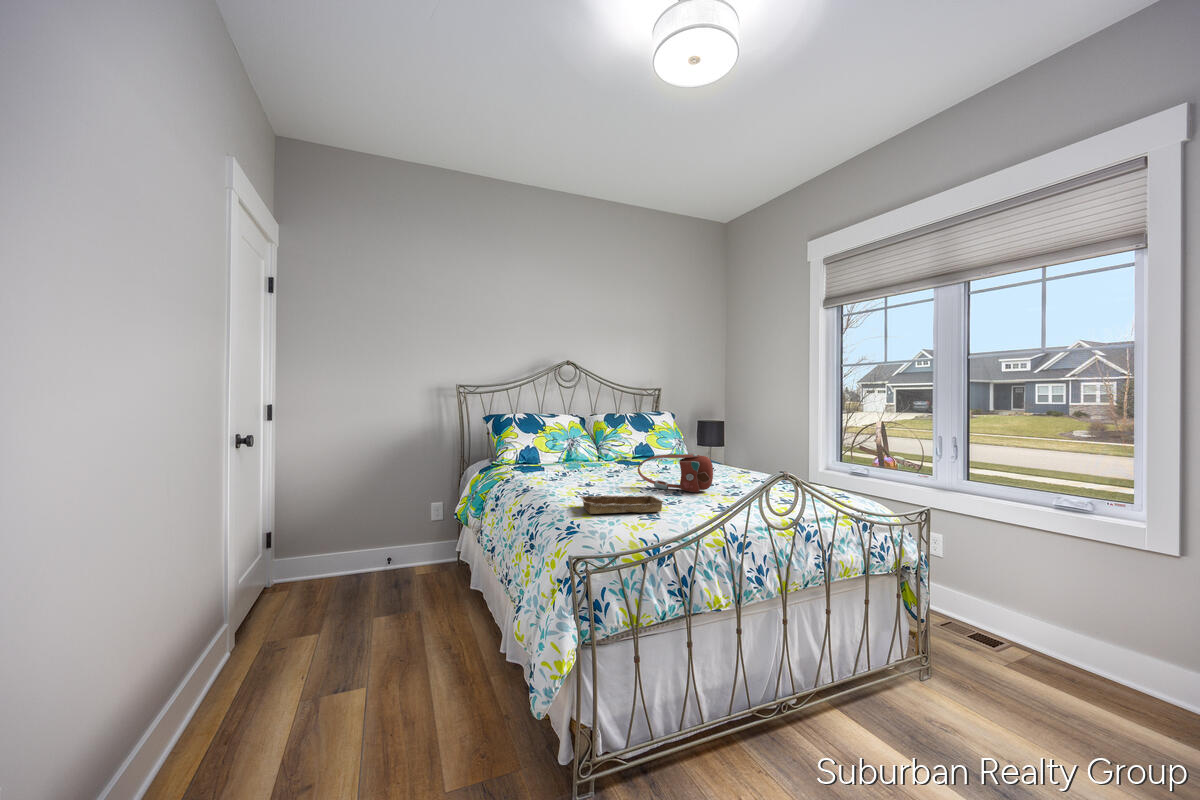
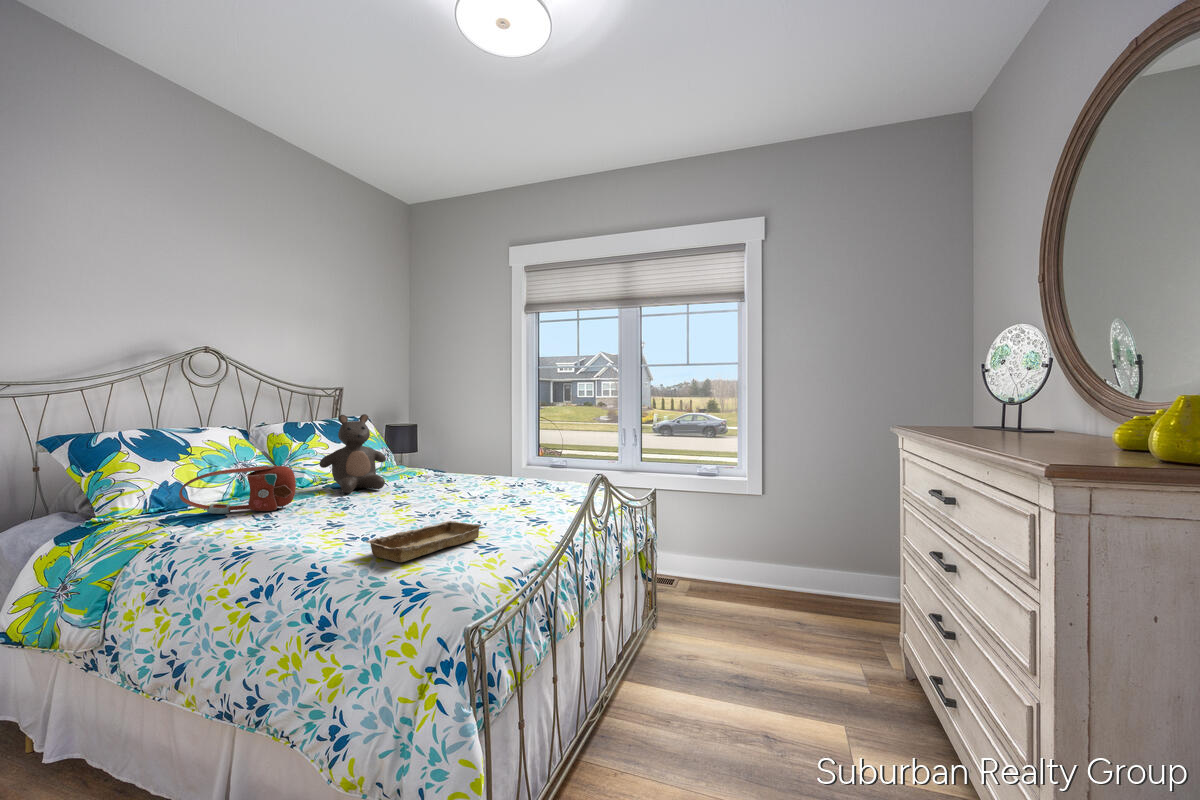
teddy bear: none [614,408,662,469] -> present [319,414,386,493]
handbag: present [638,454,713,492] -> present [179,465,296,514]

